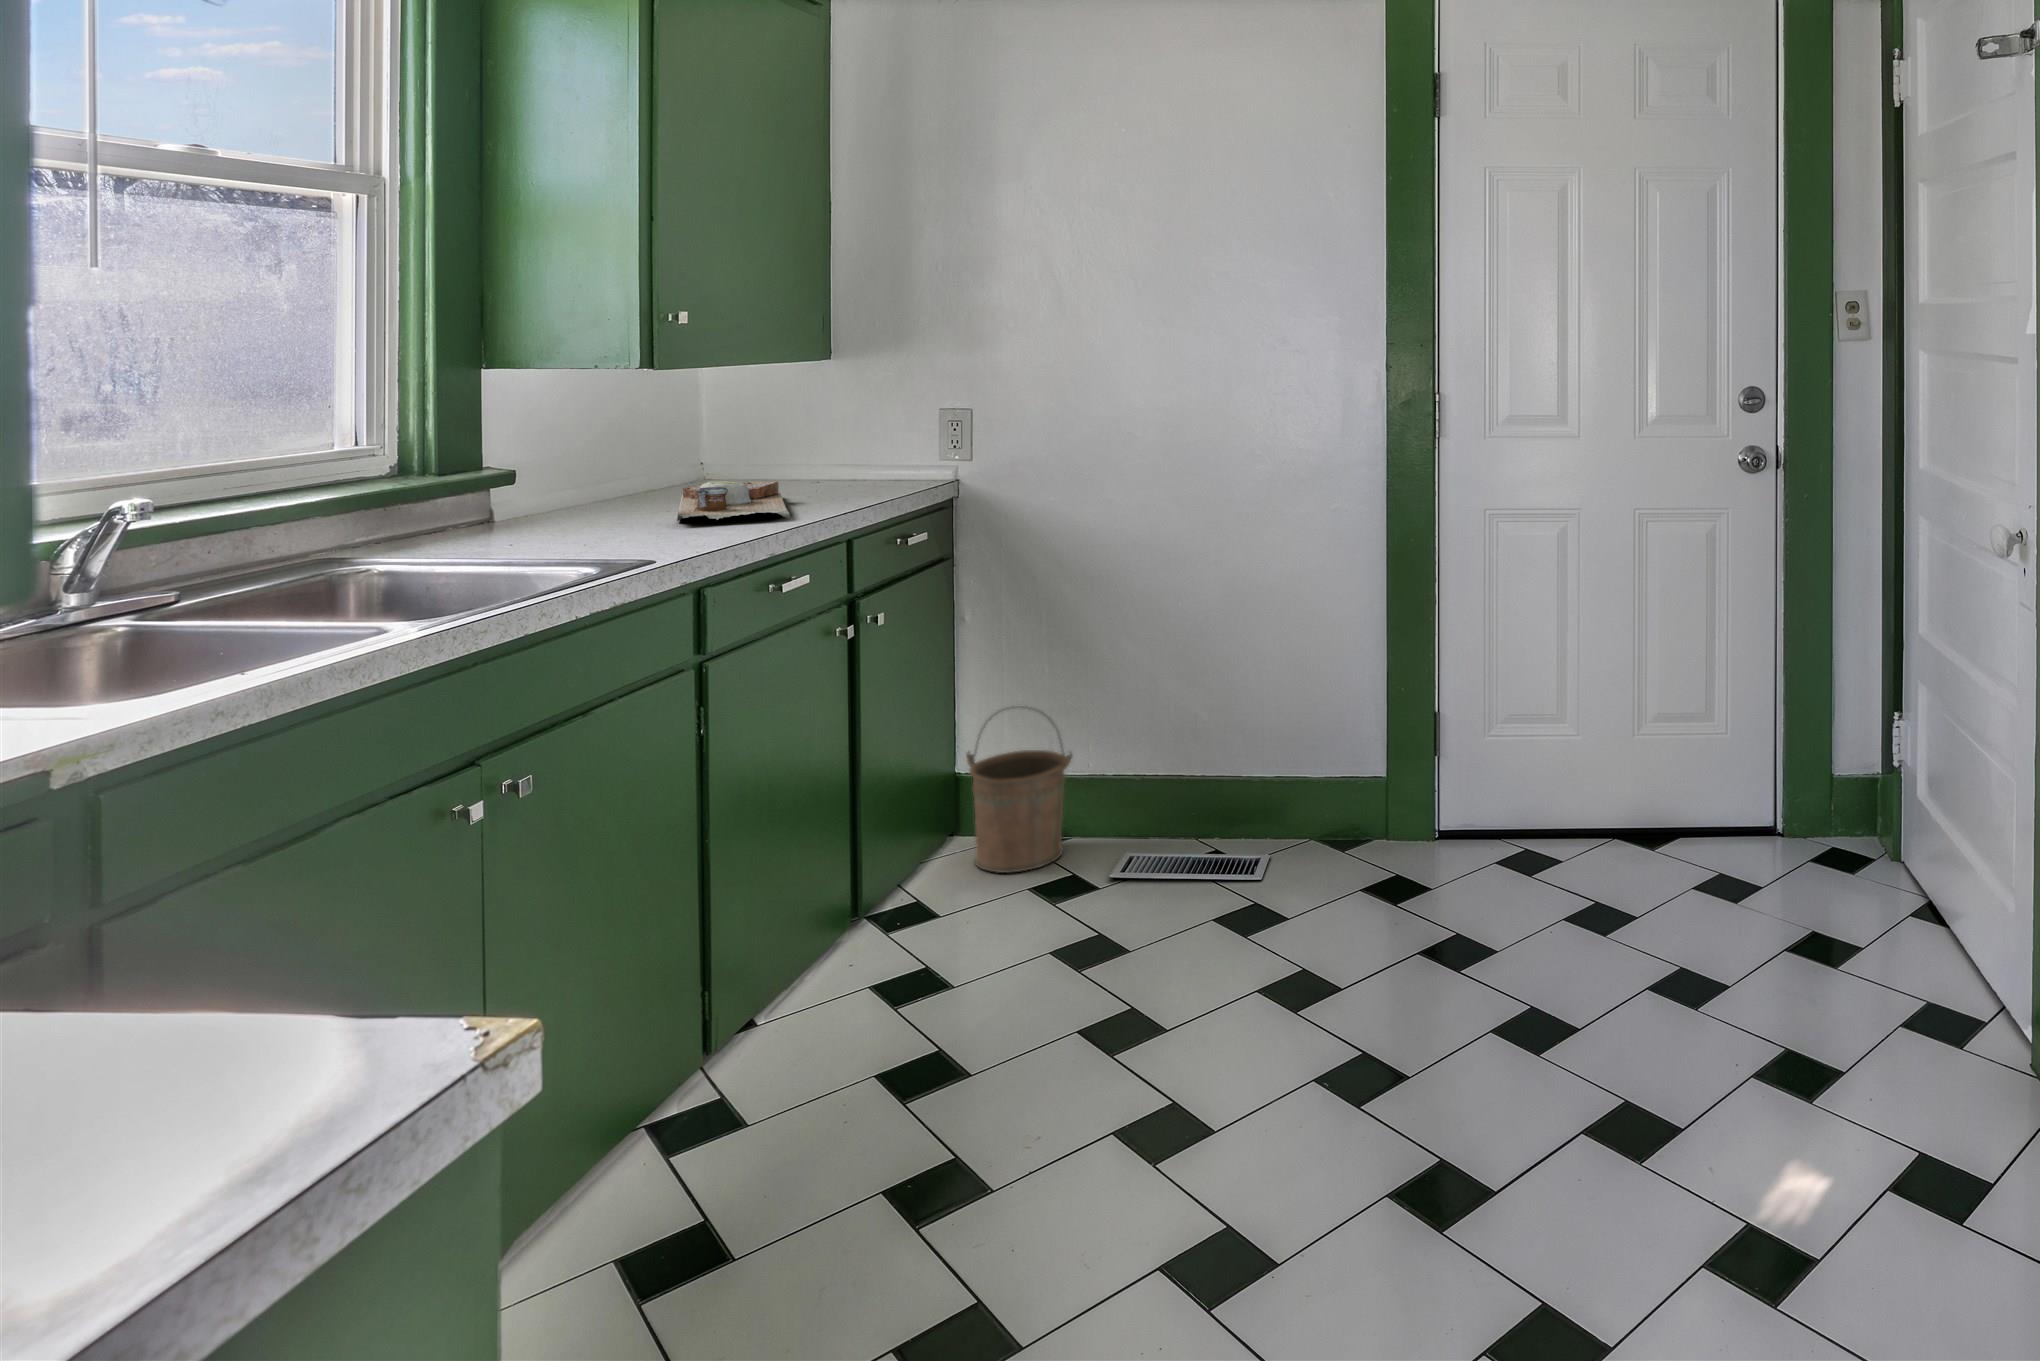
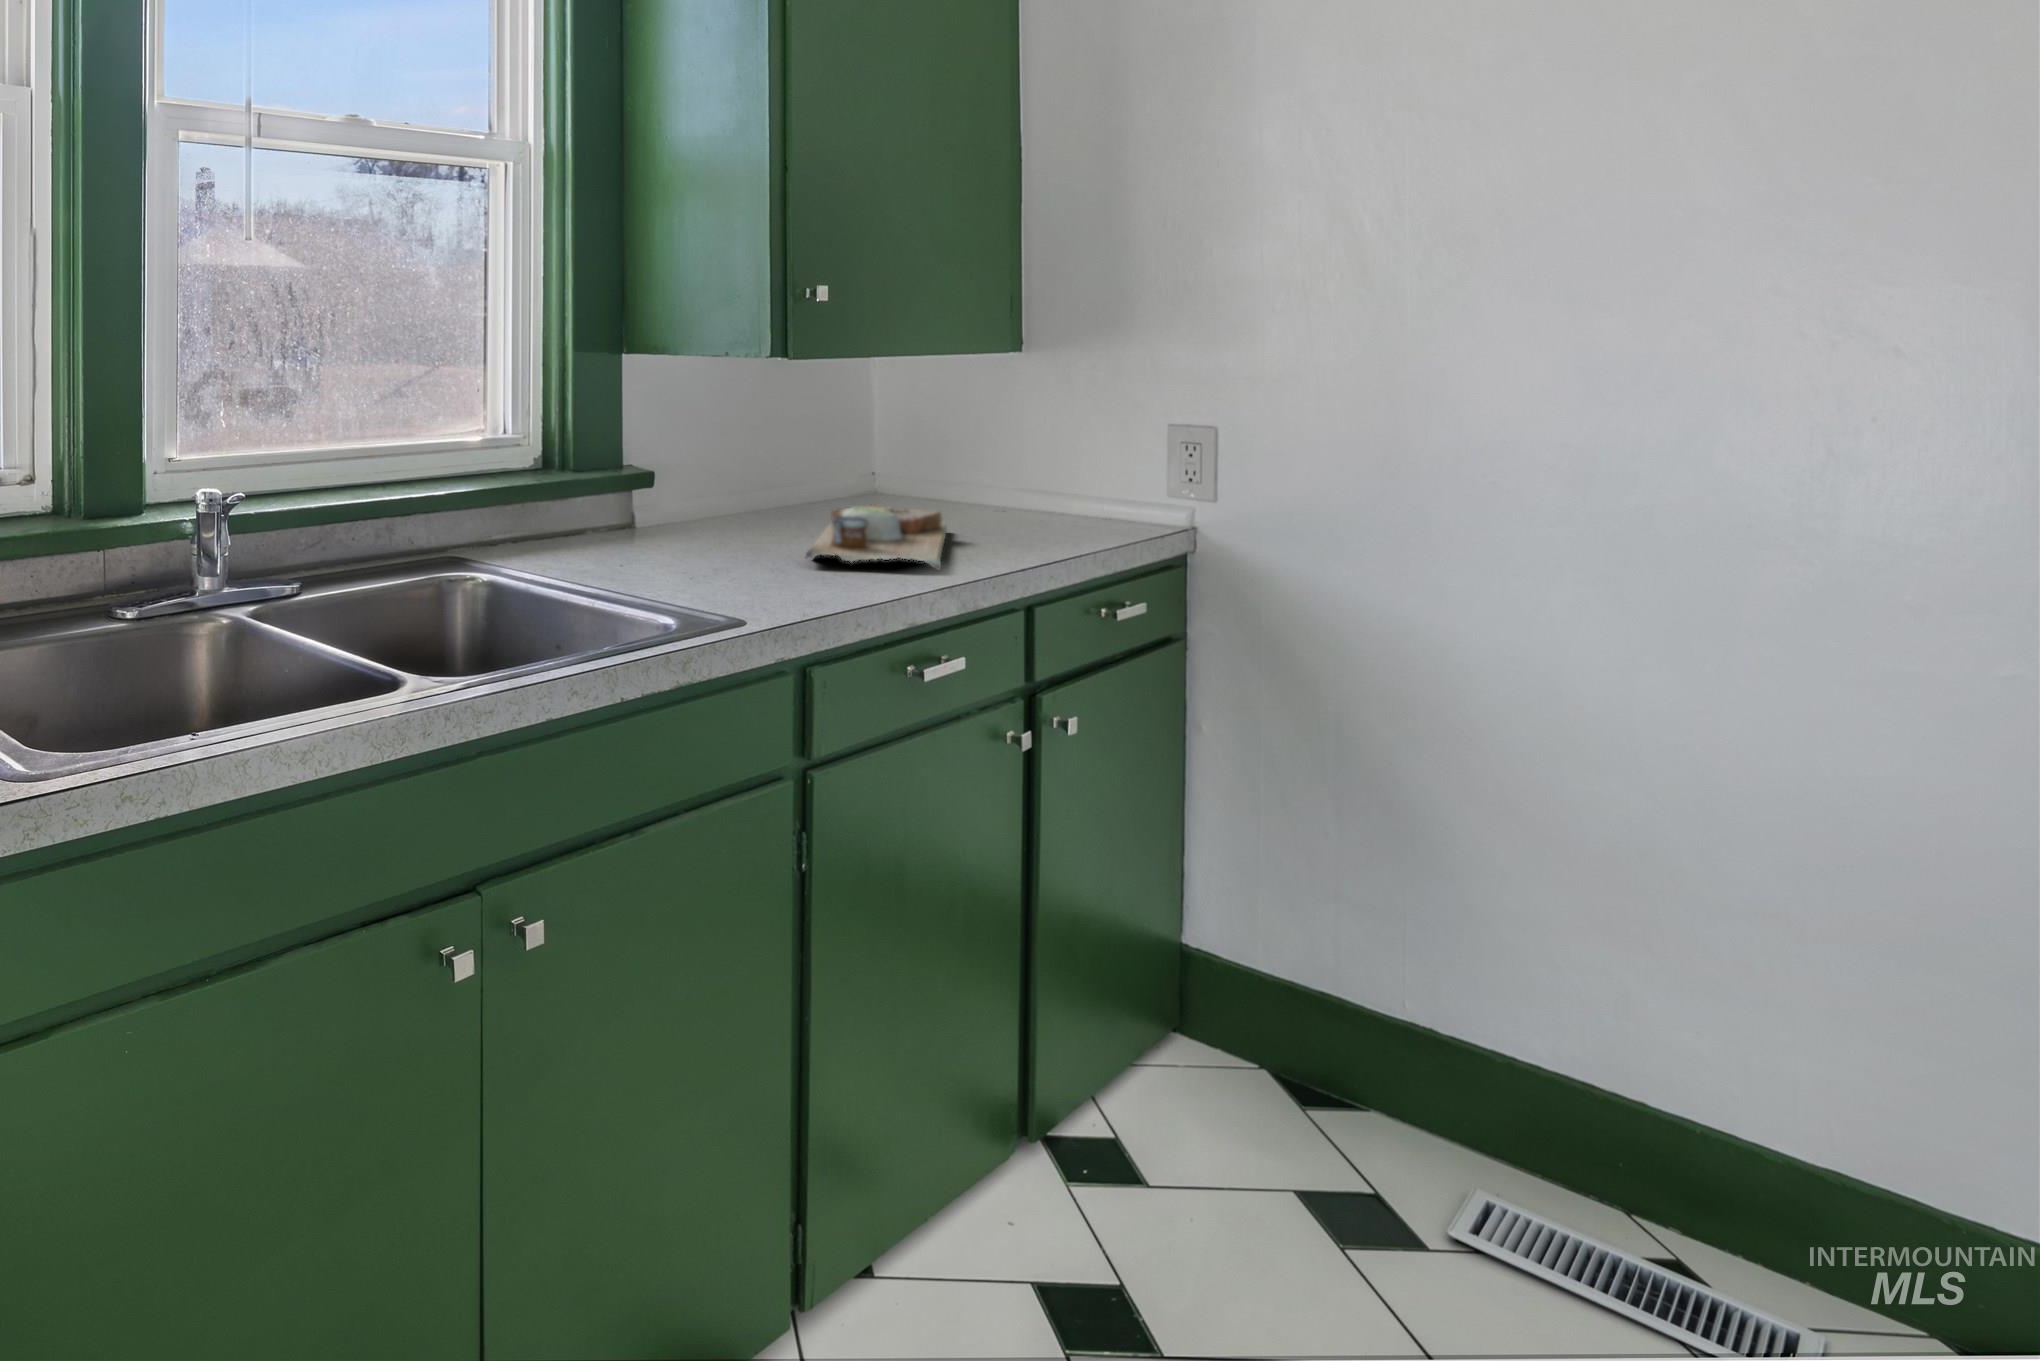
bucket: present [966,708,1072,873] -> none [1207,888,1386,1164]

